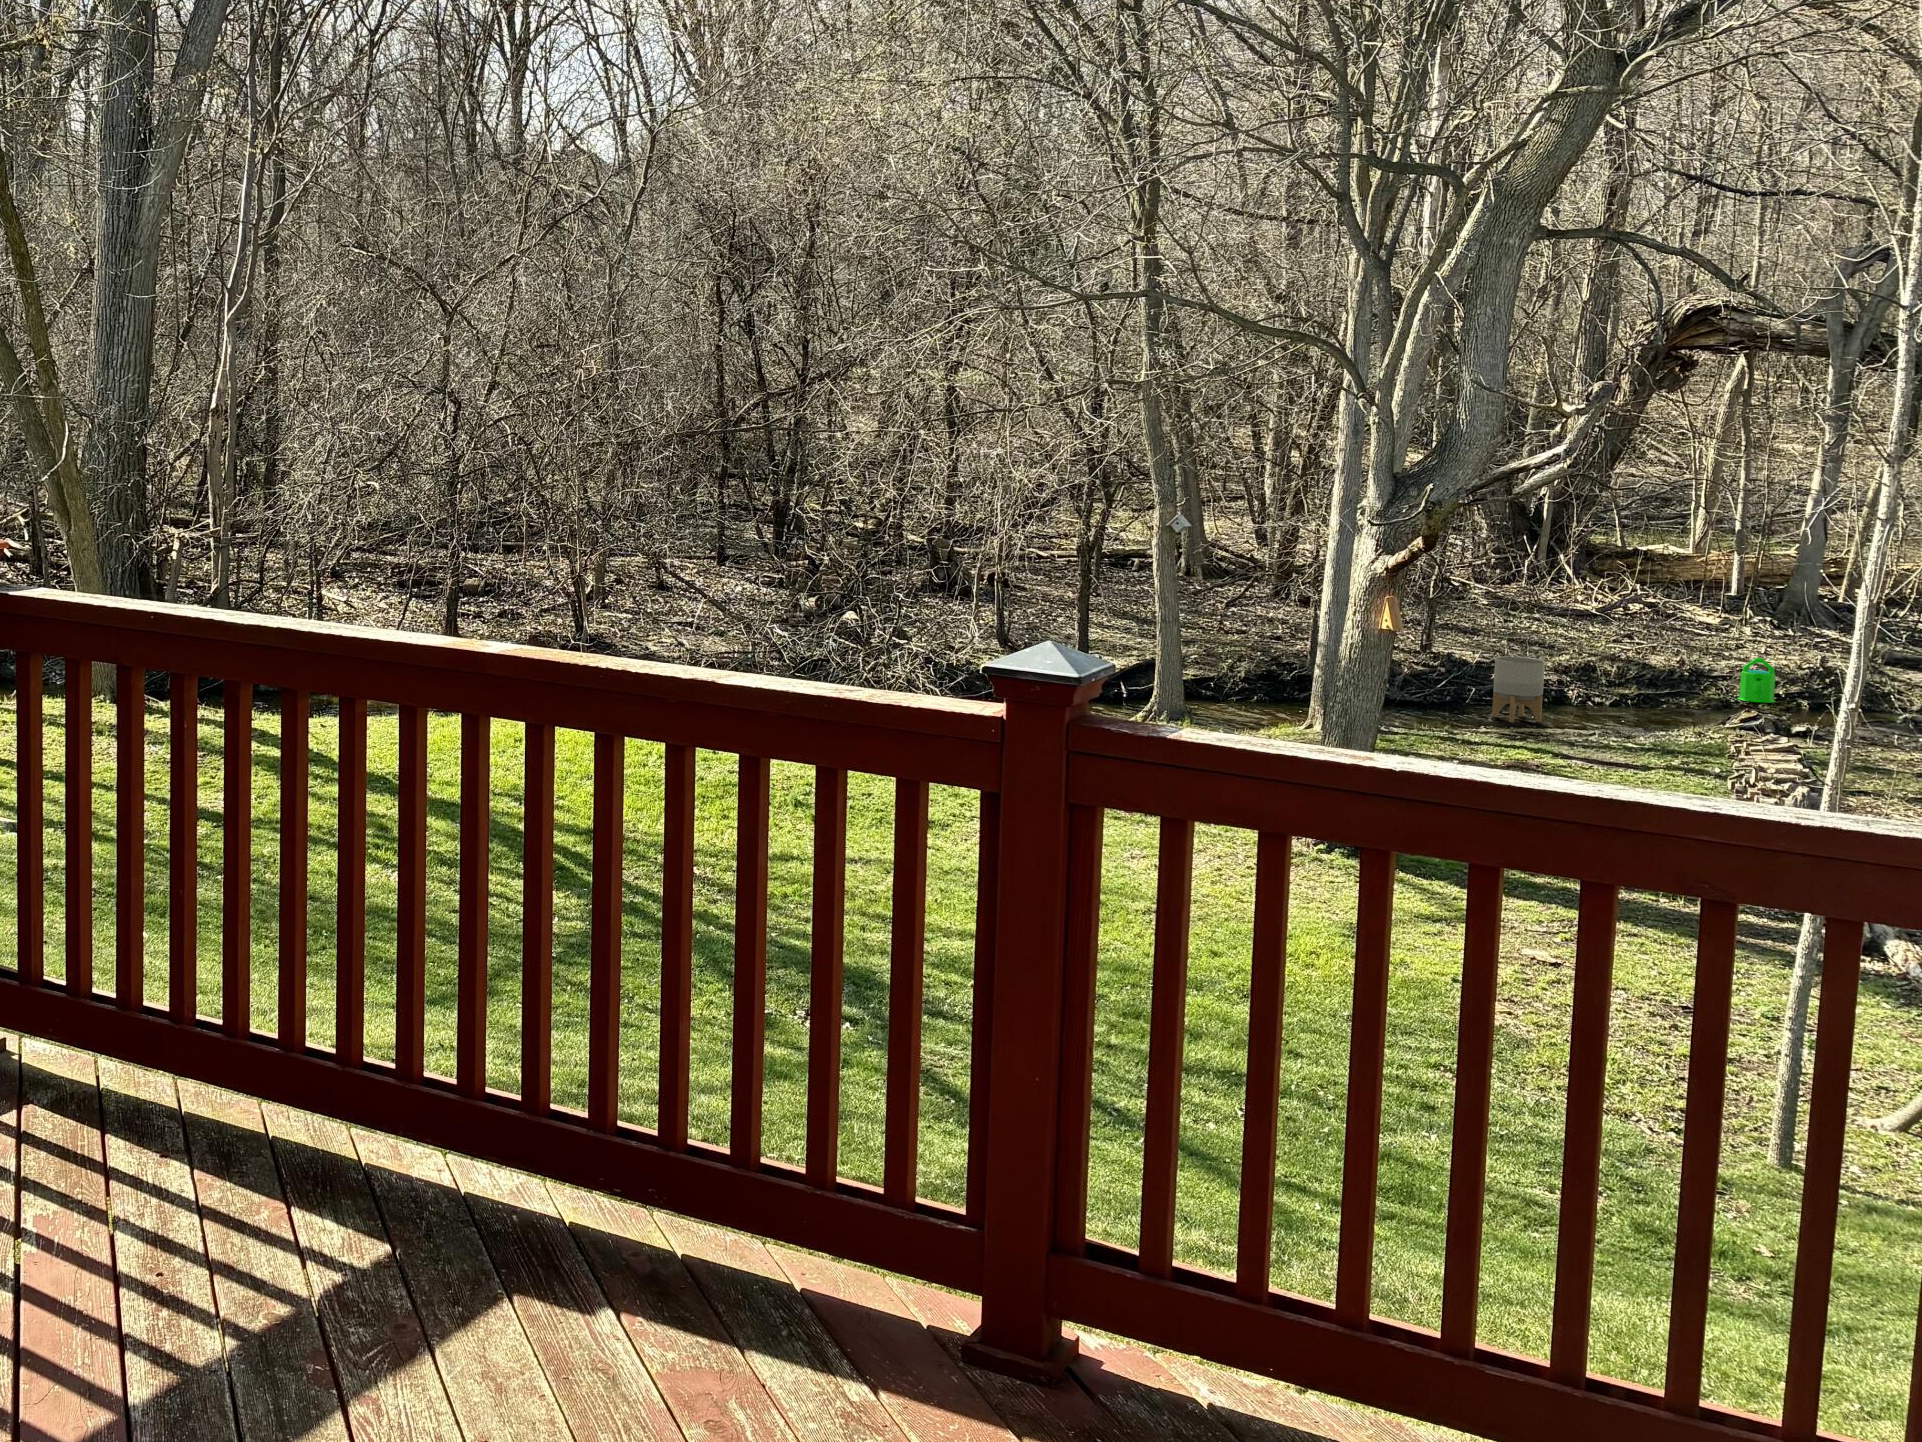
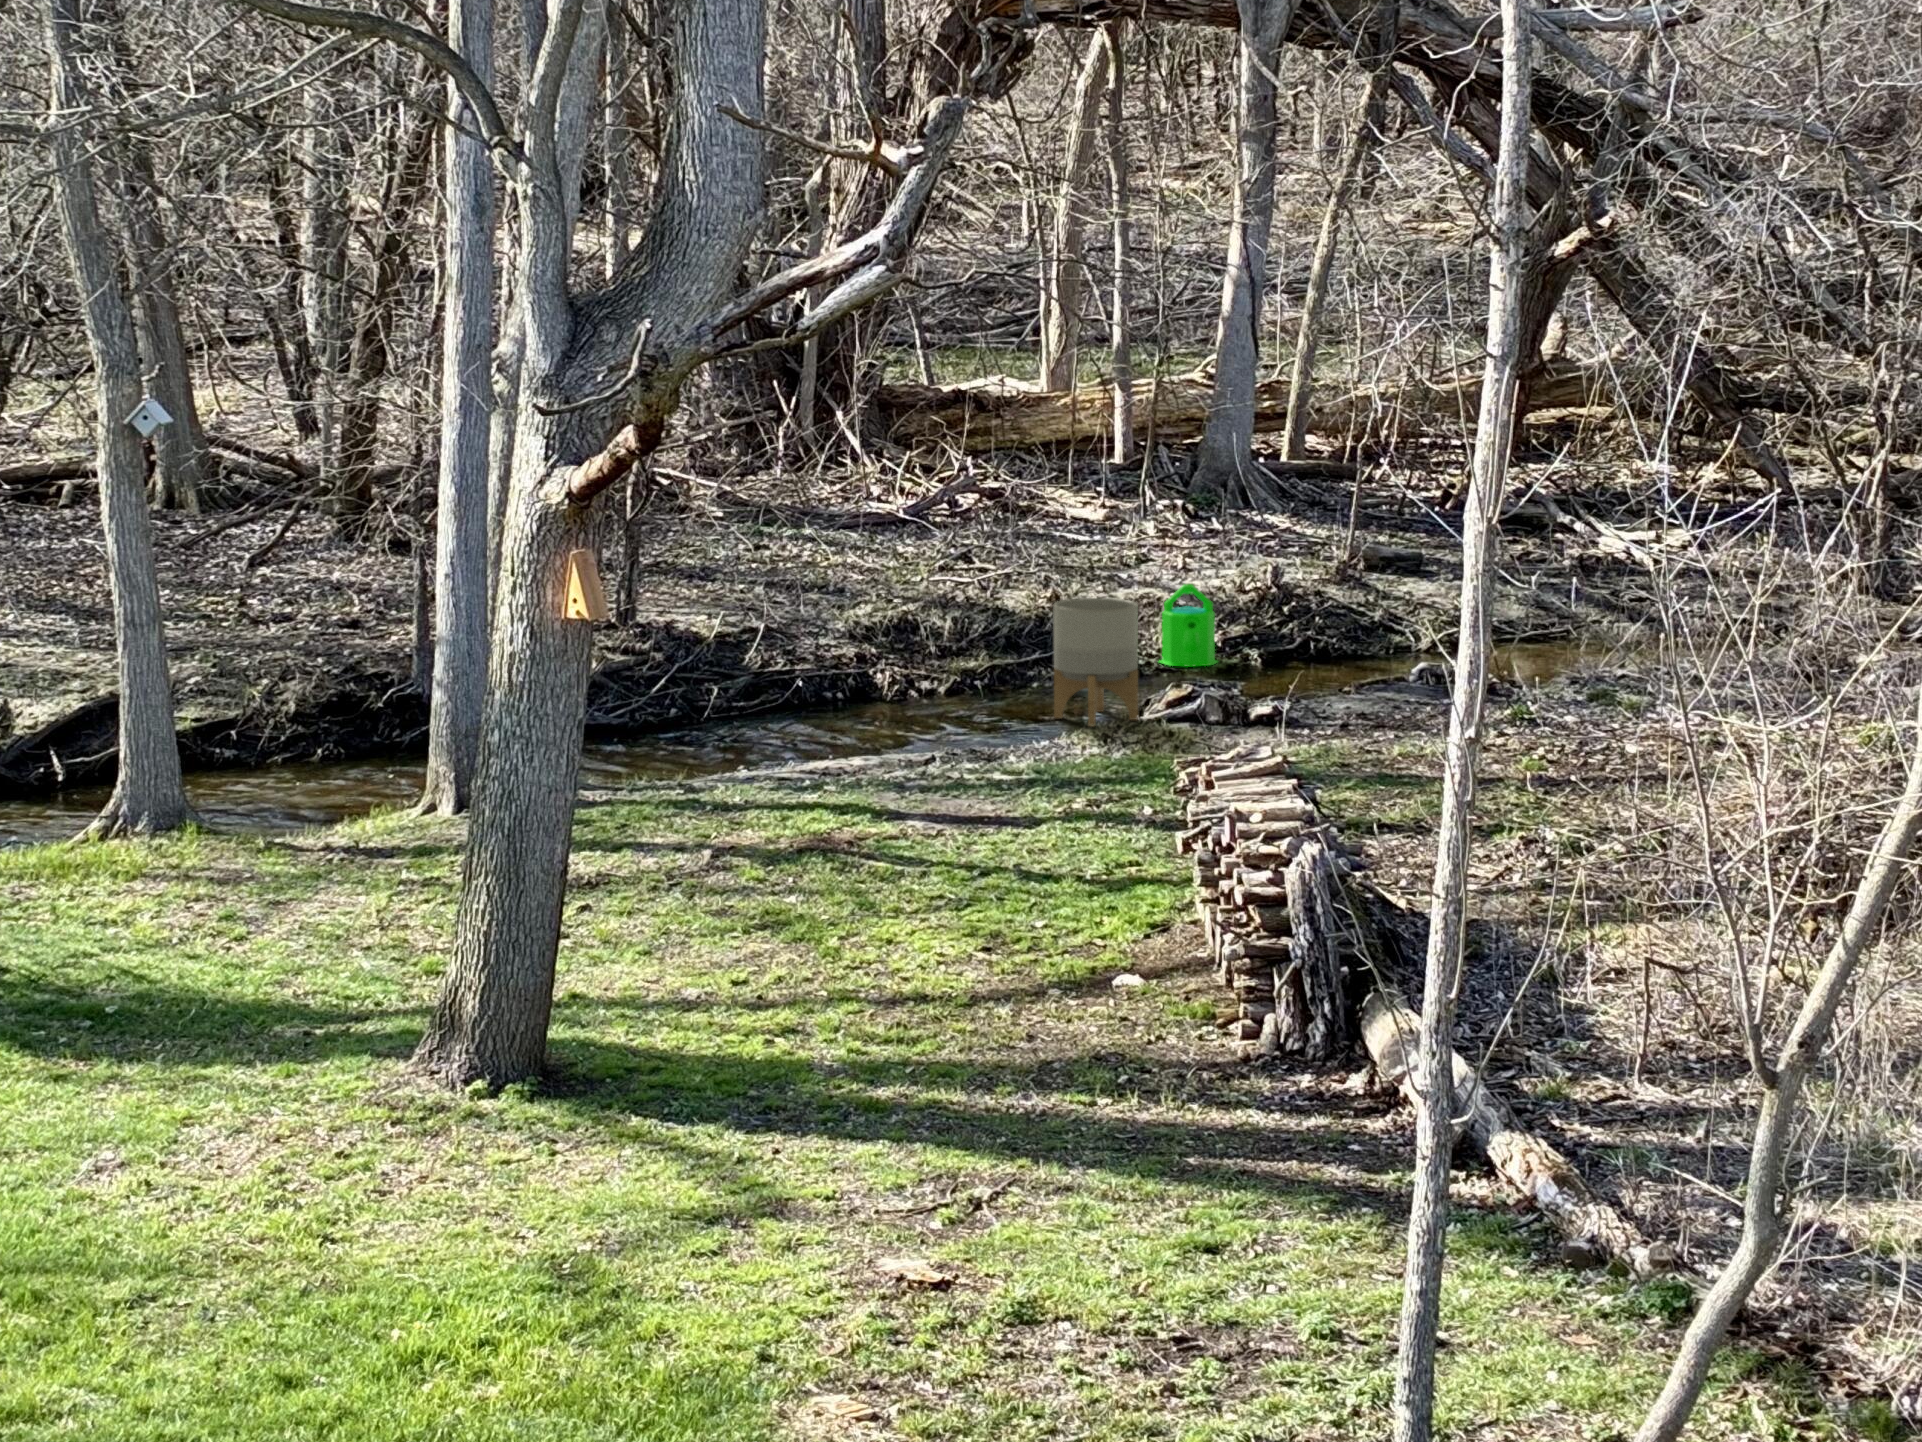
planter: present [1492,656,1545,722] -> present [1054,598,1138,726]

